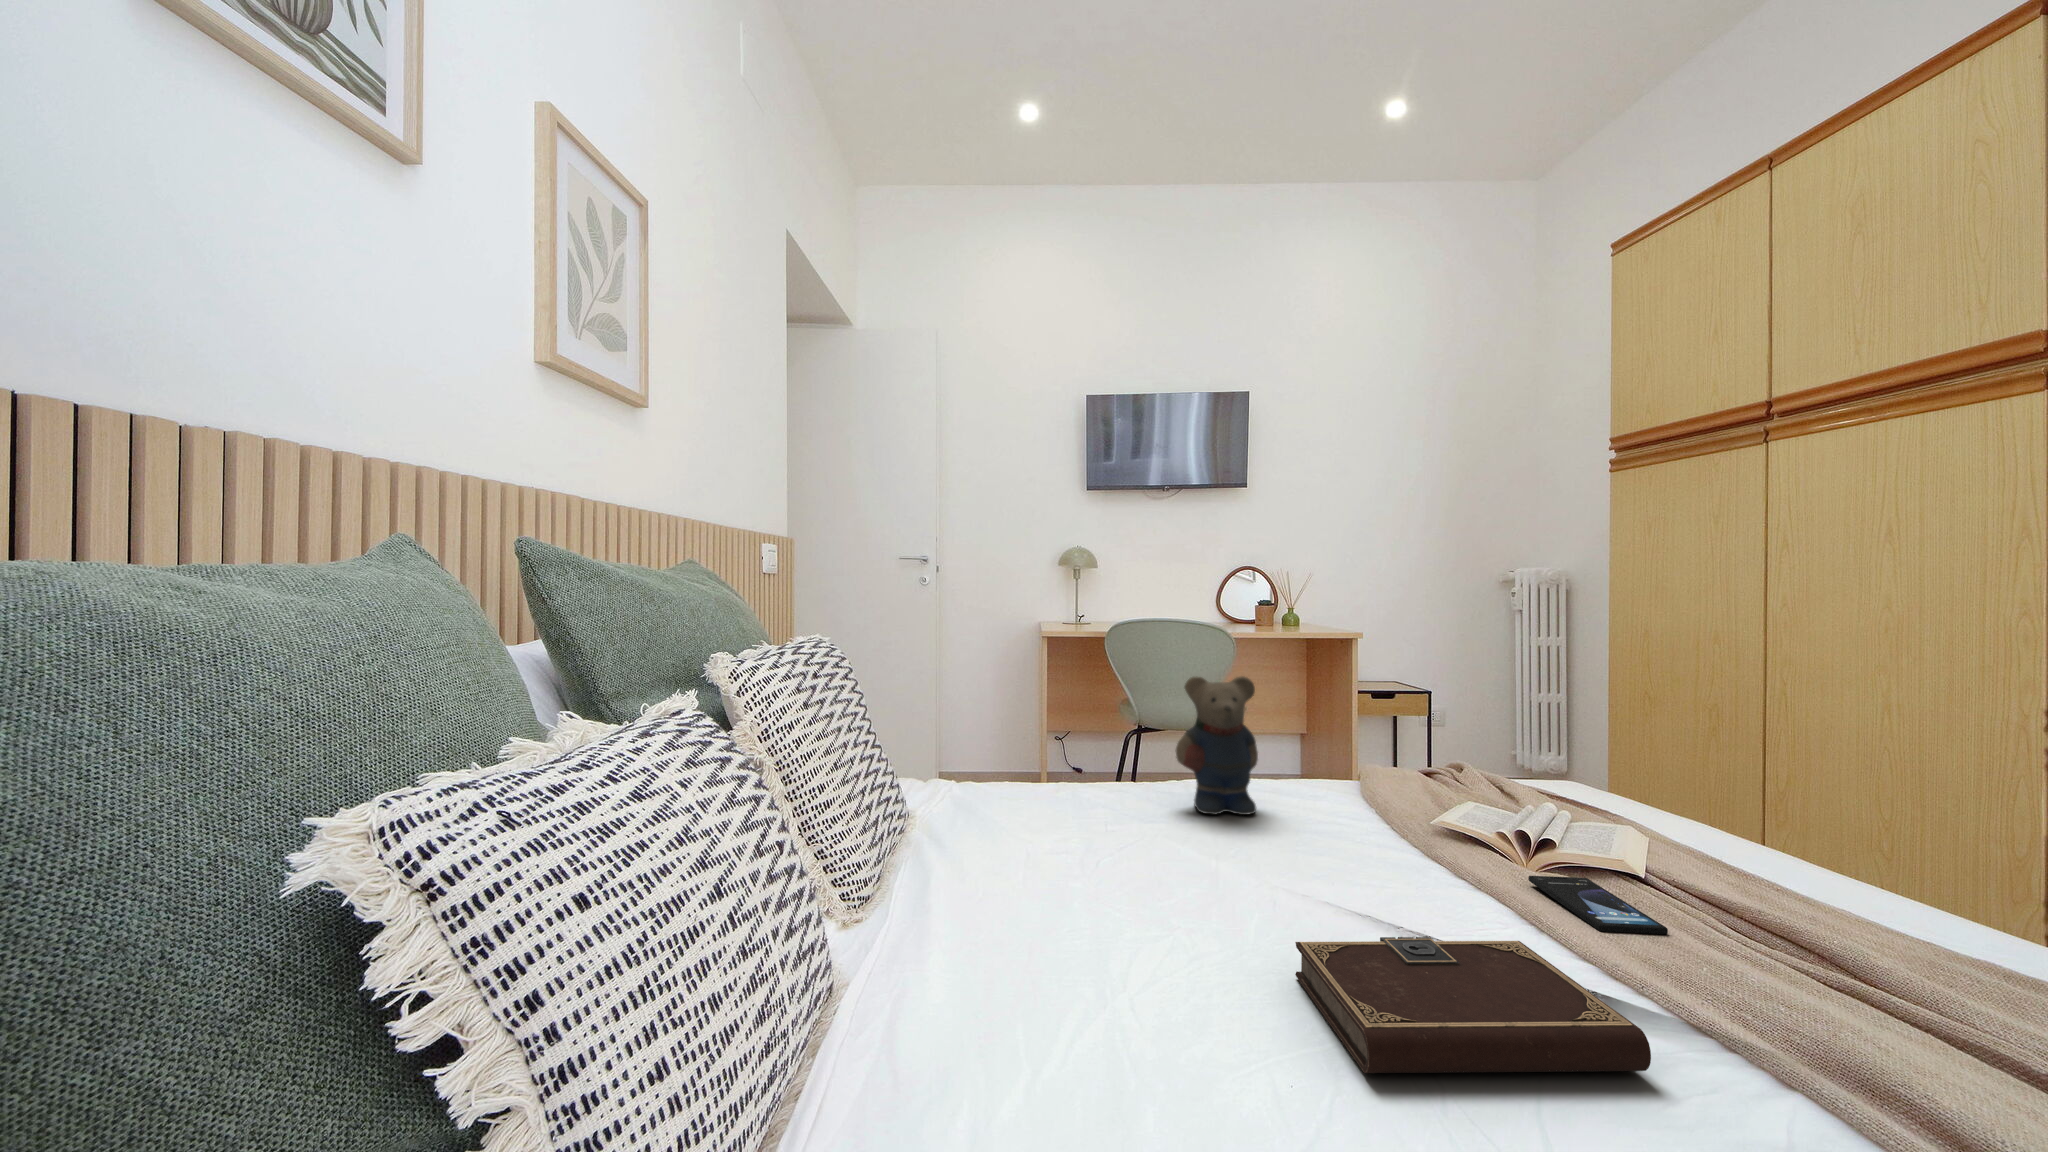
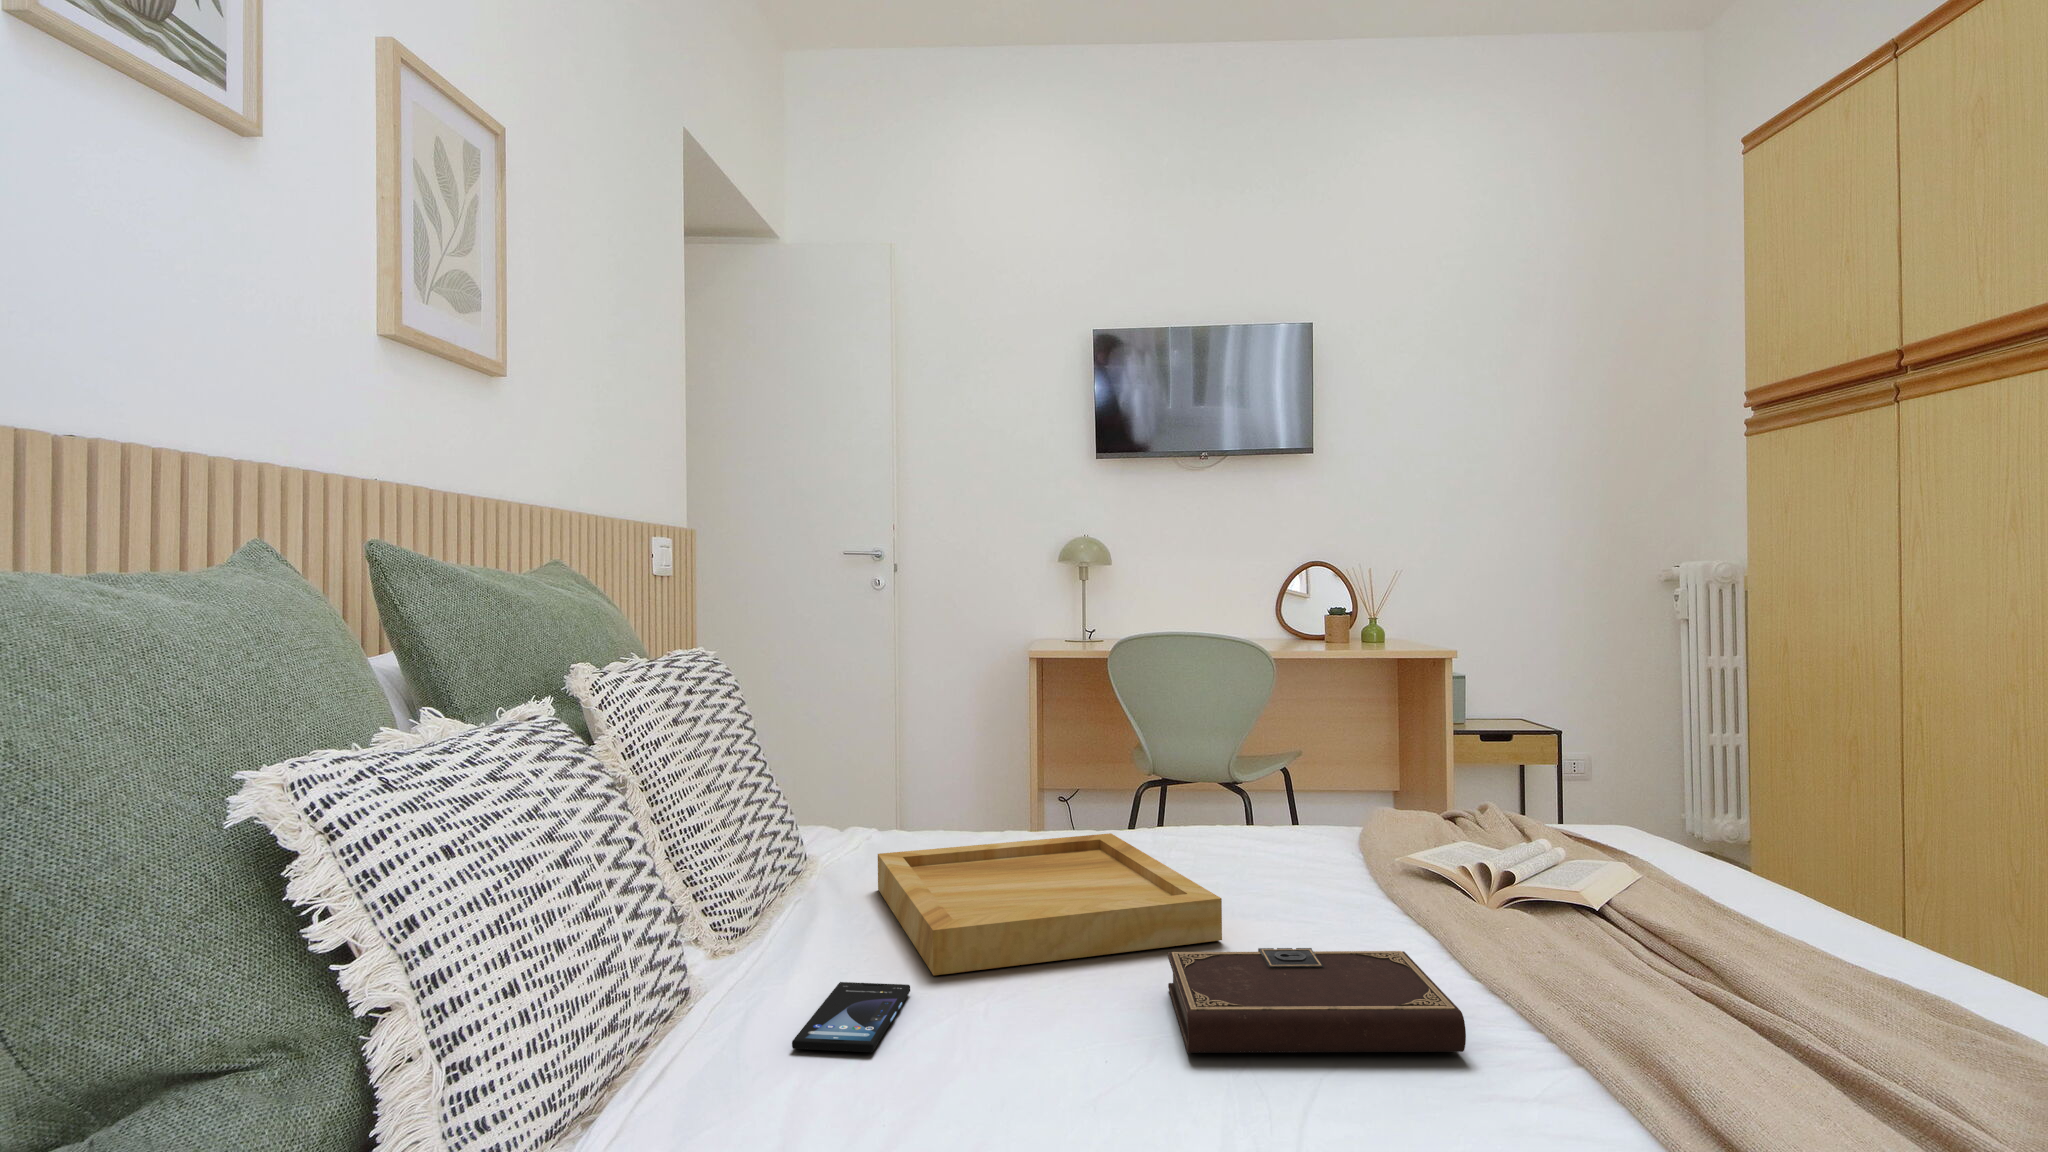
teddy bear: present [1176,676,1258,815] -> none [1125,693,1223,856]
tray: none [978,798,1314,959] -> present [878,833,1222,975]
smartphone: present [1529,876,1668,934] -> present [792,982,910,1052]

